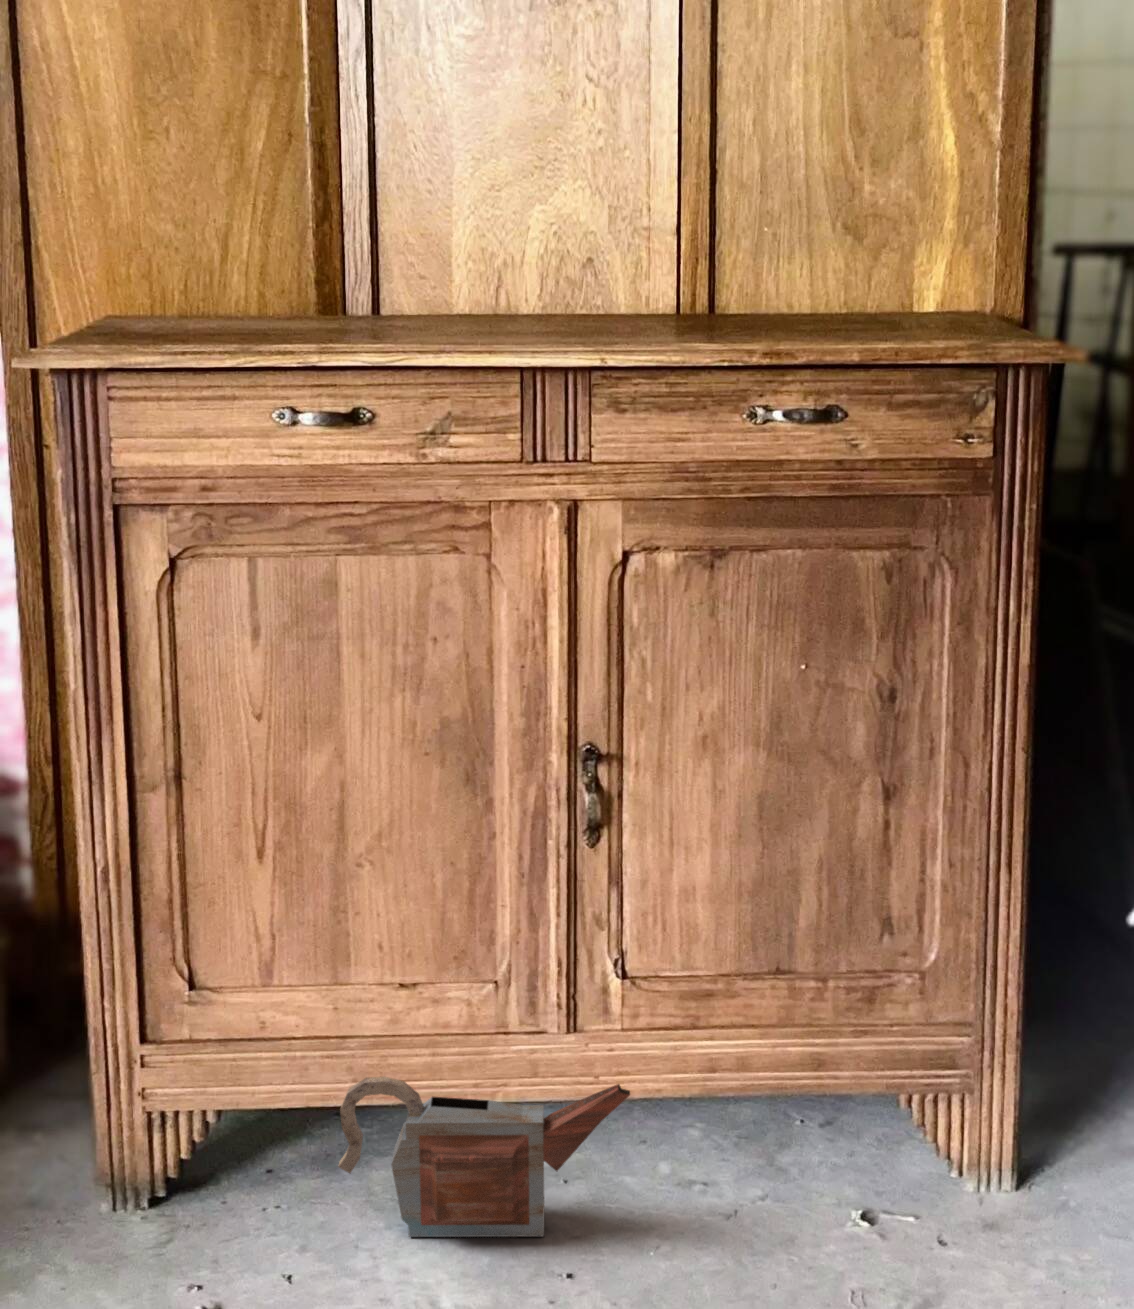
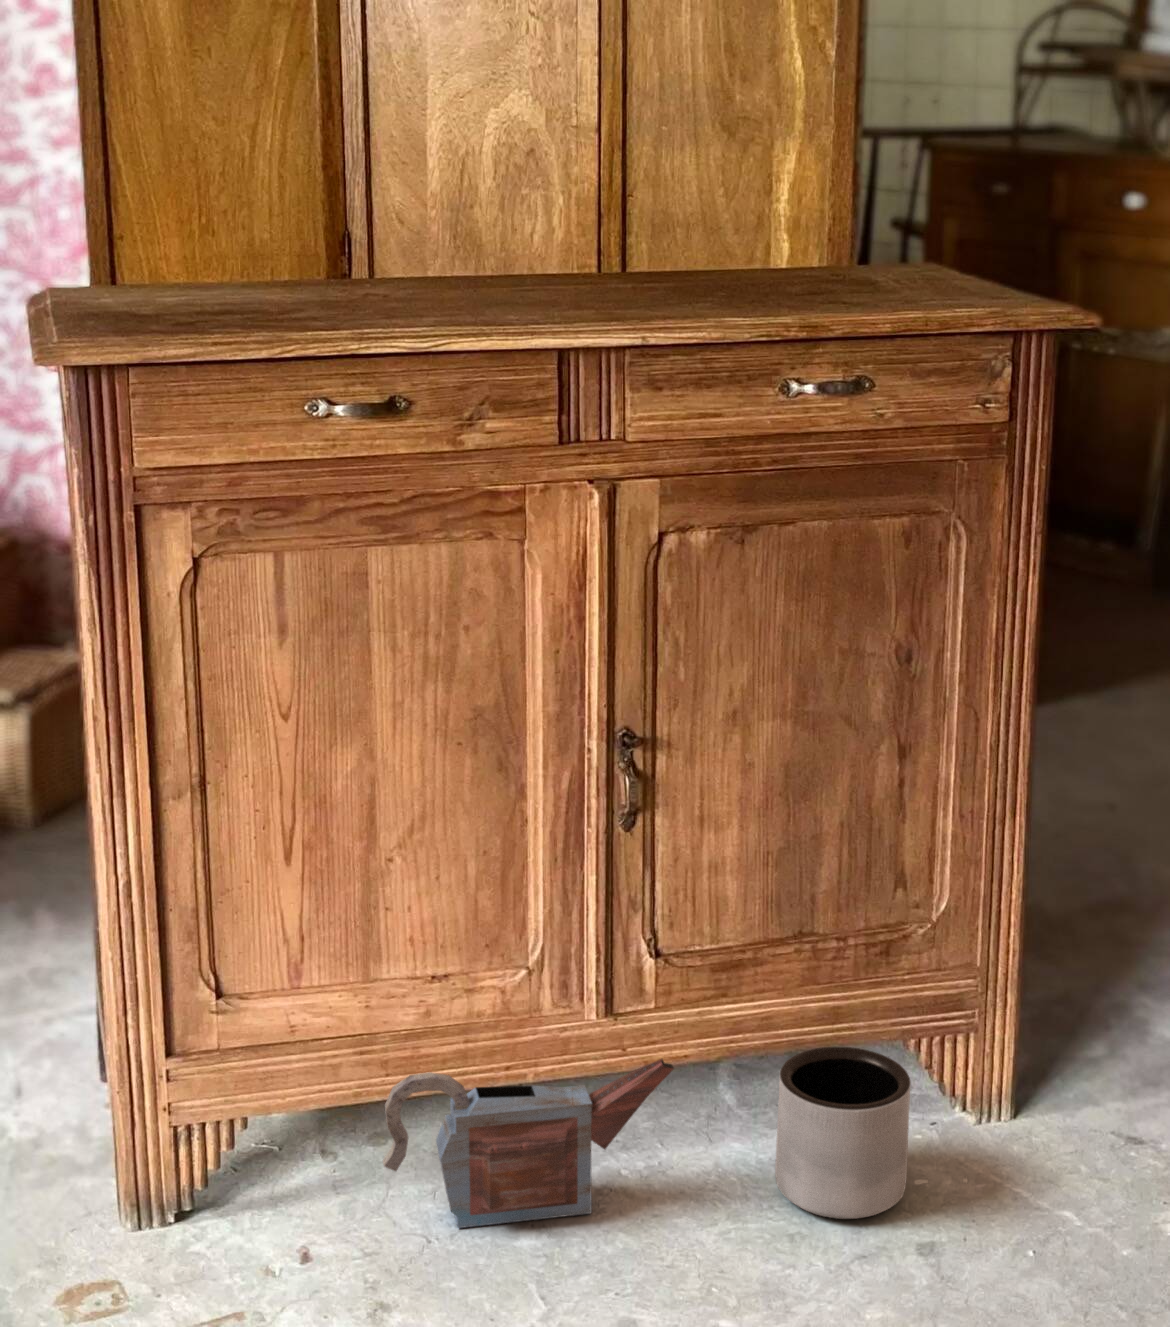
planter: none [738,1090,875,1268] -> present [775,1047,911,1219]

